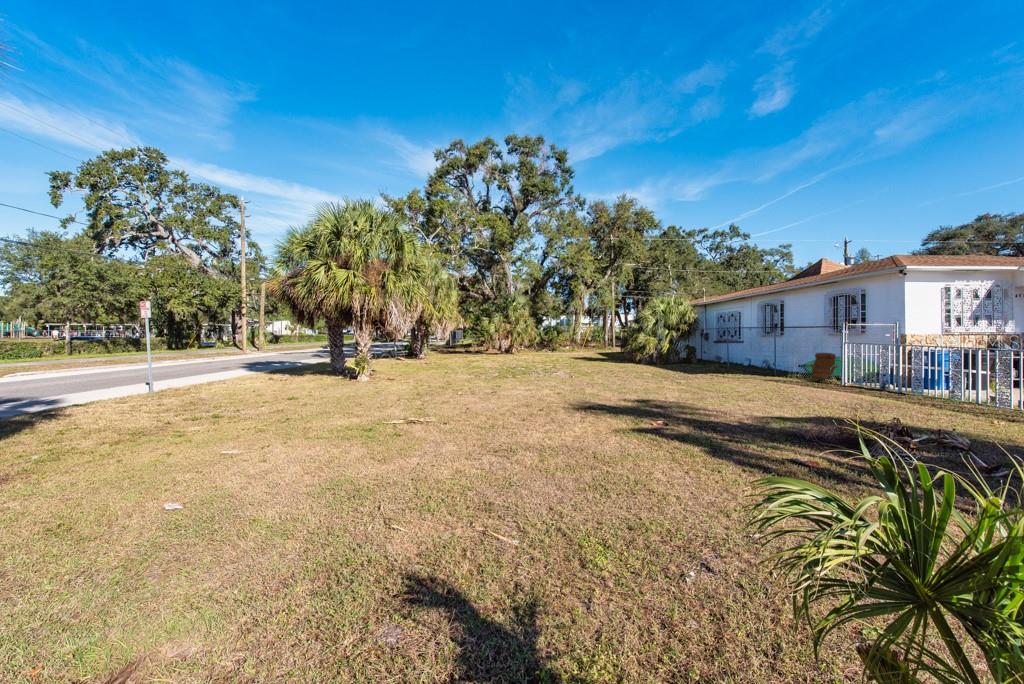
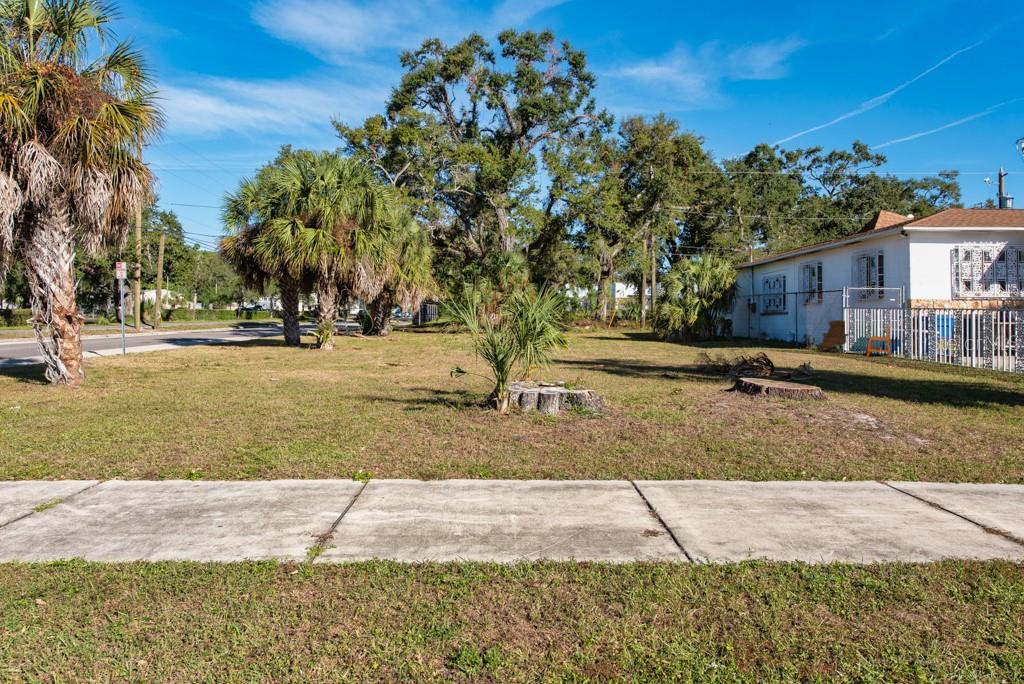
bench: none [867,358,902,392] -> present [867,324,891,357]

